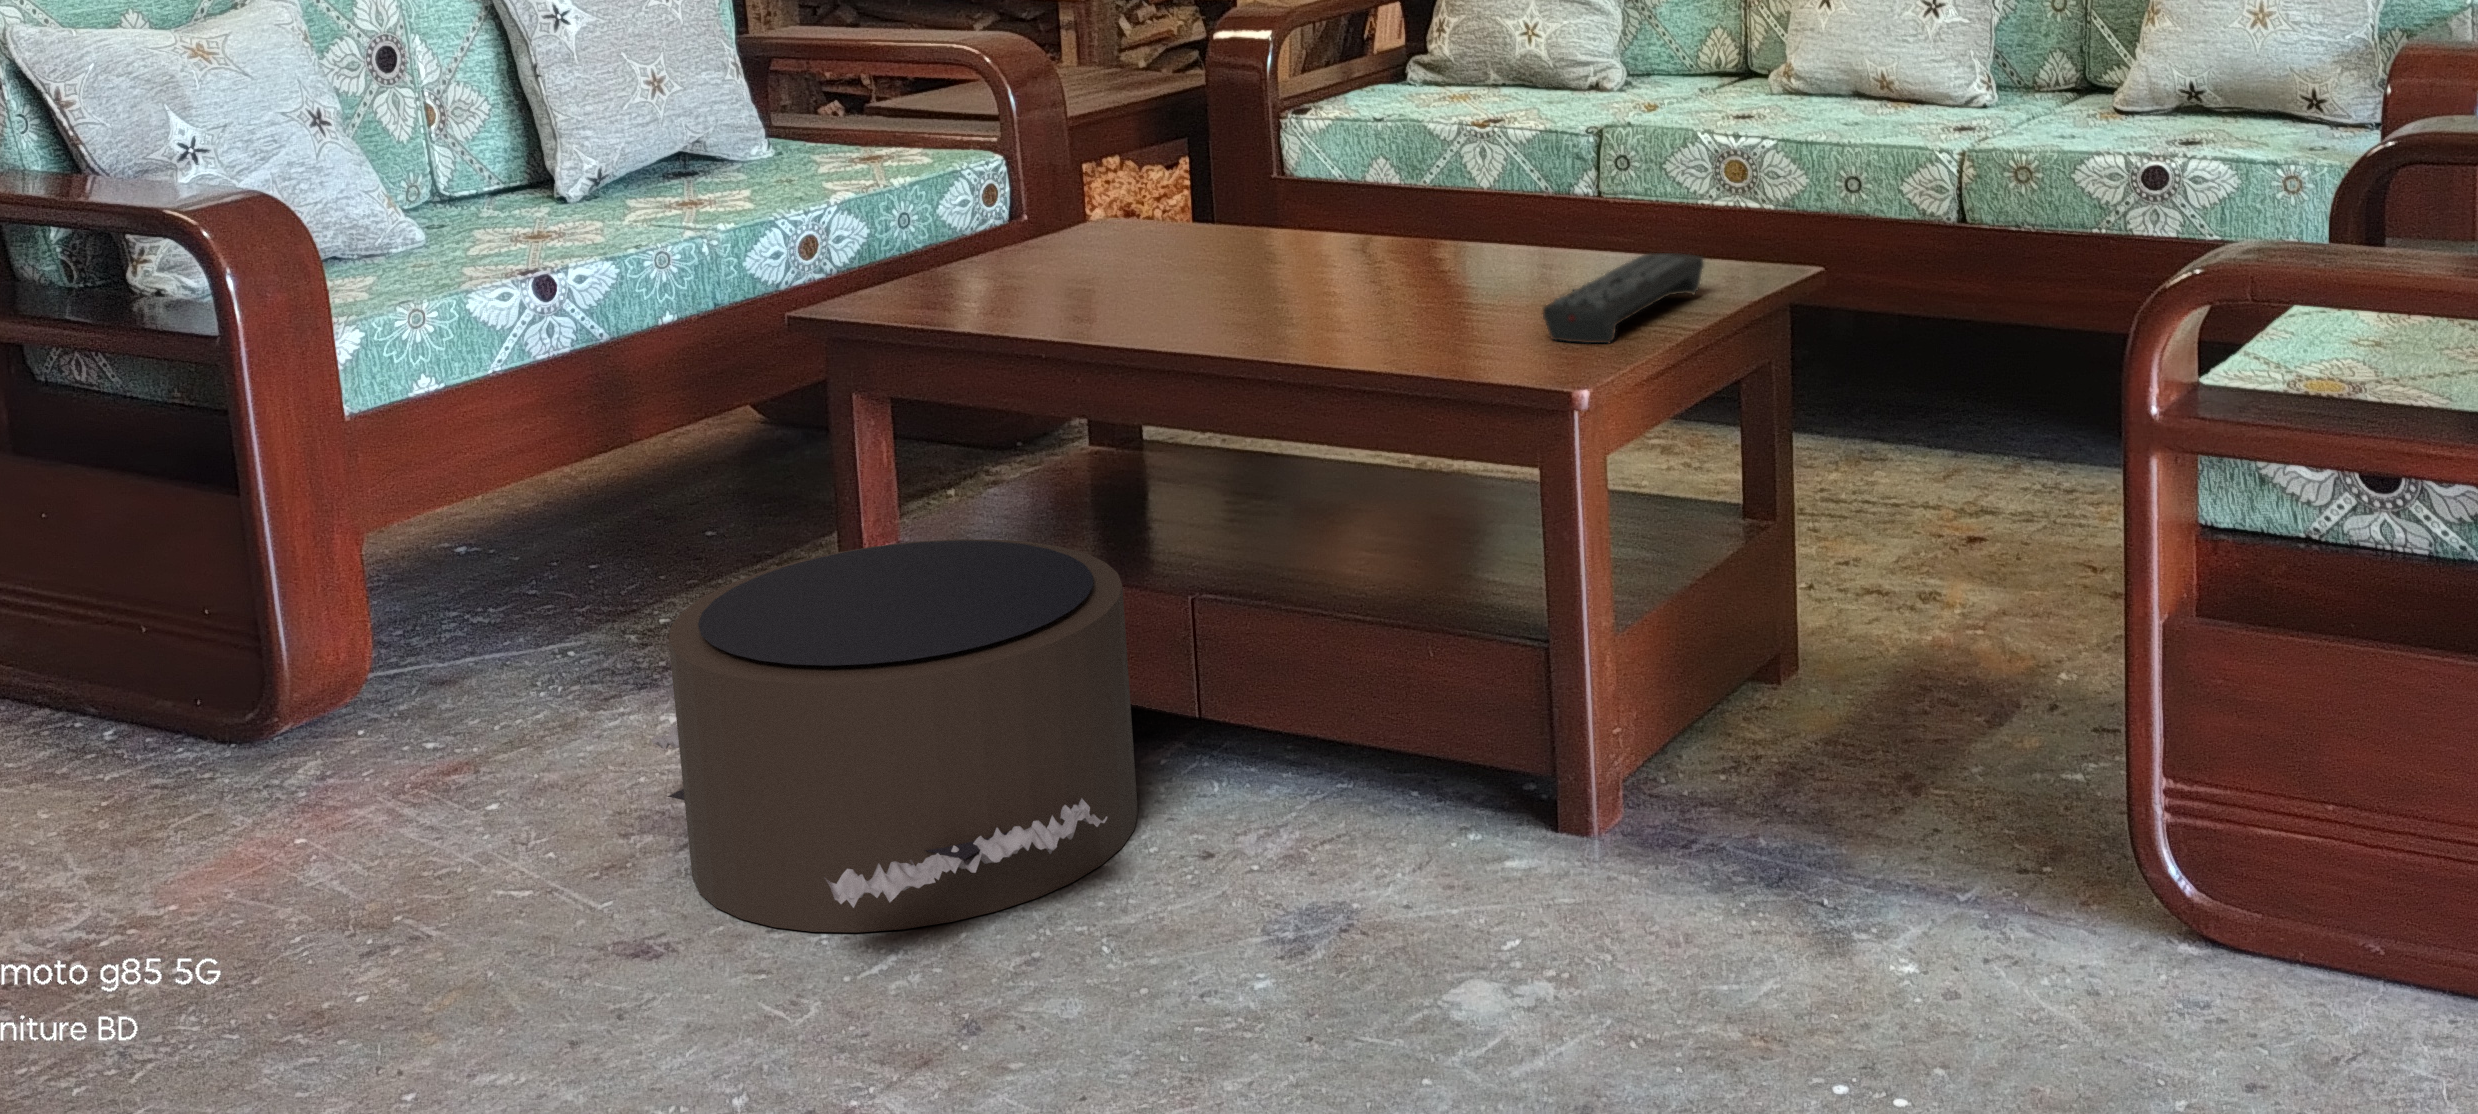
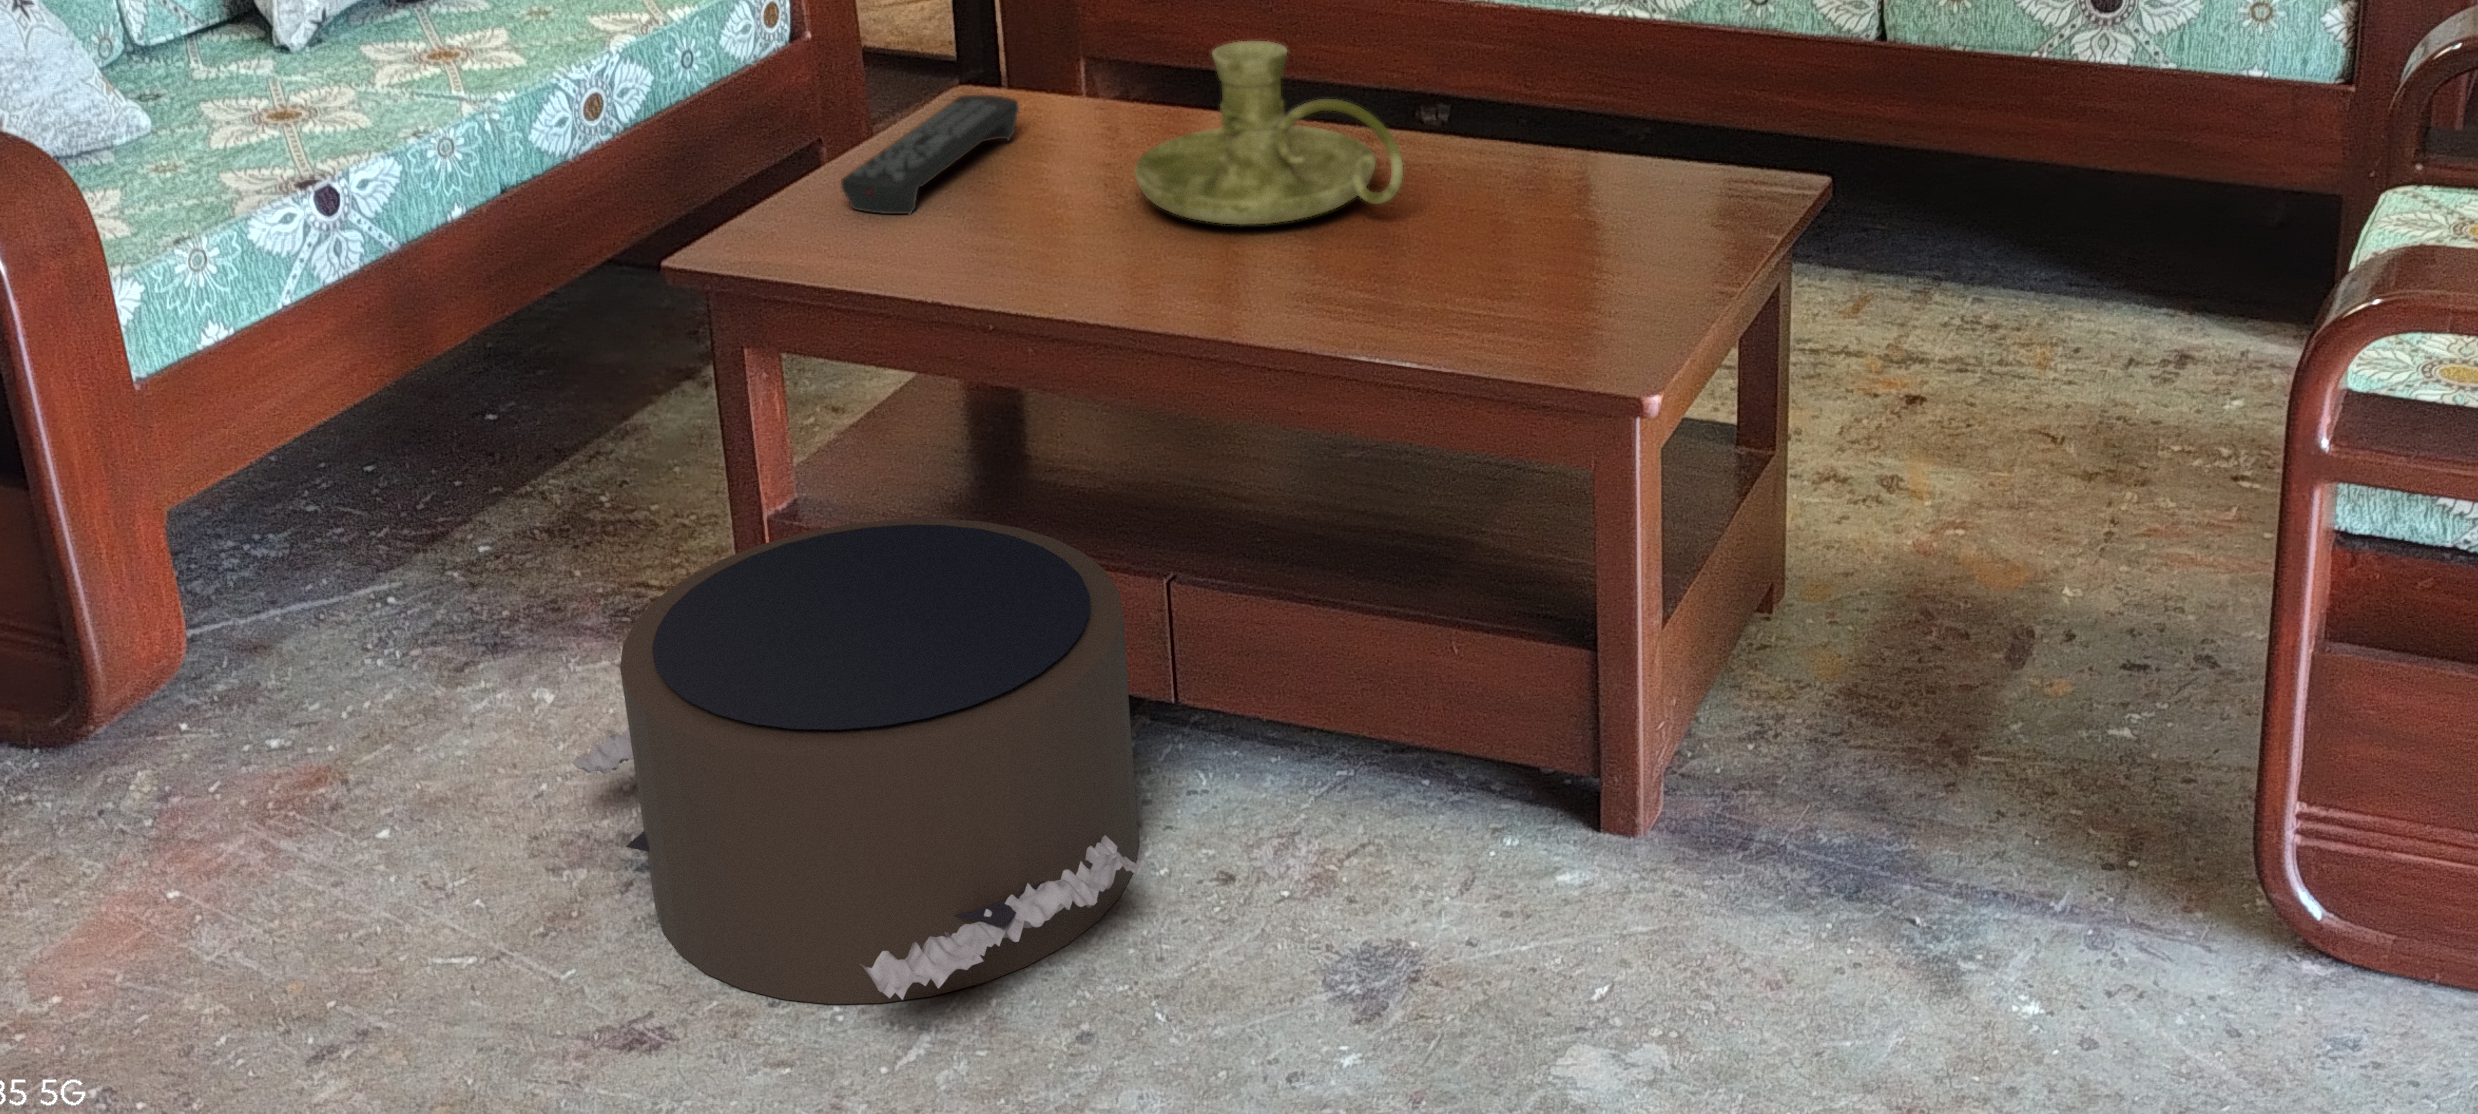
candle holder: none [1201,144,1423,295] -> present [1134,41,1403,225]
remote control: present [1543,253,1704,343] -> present [841,95,1018,214]

